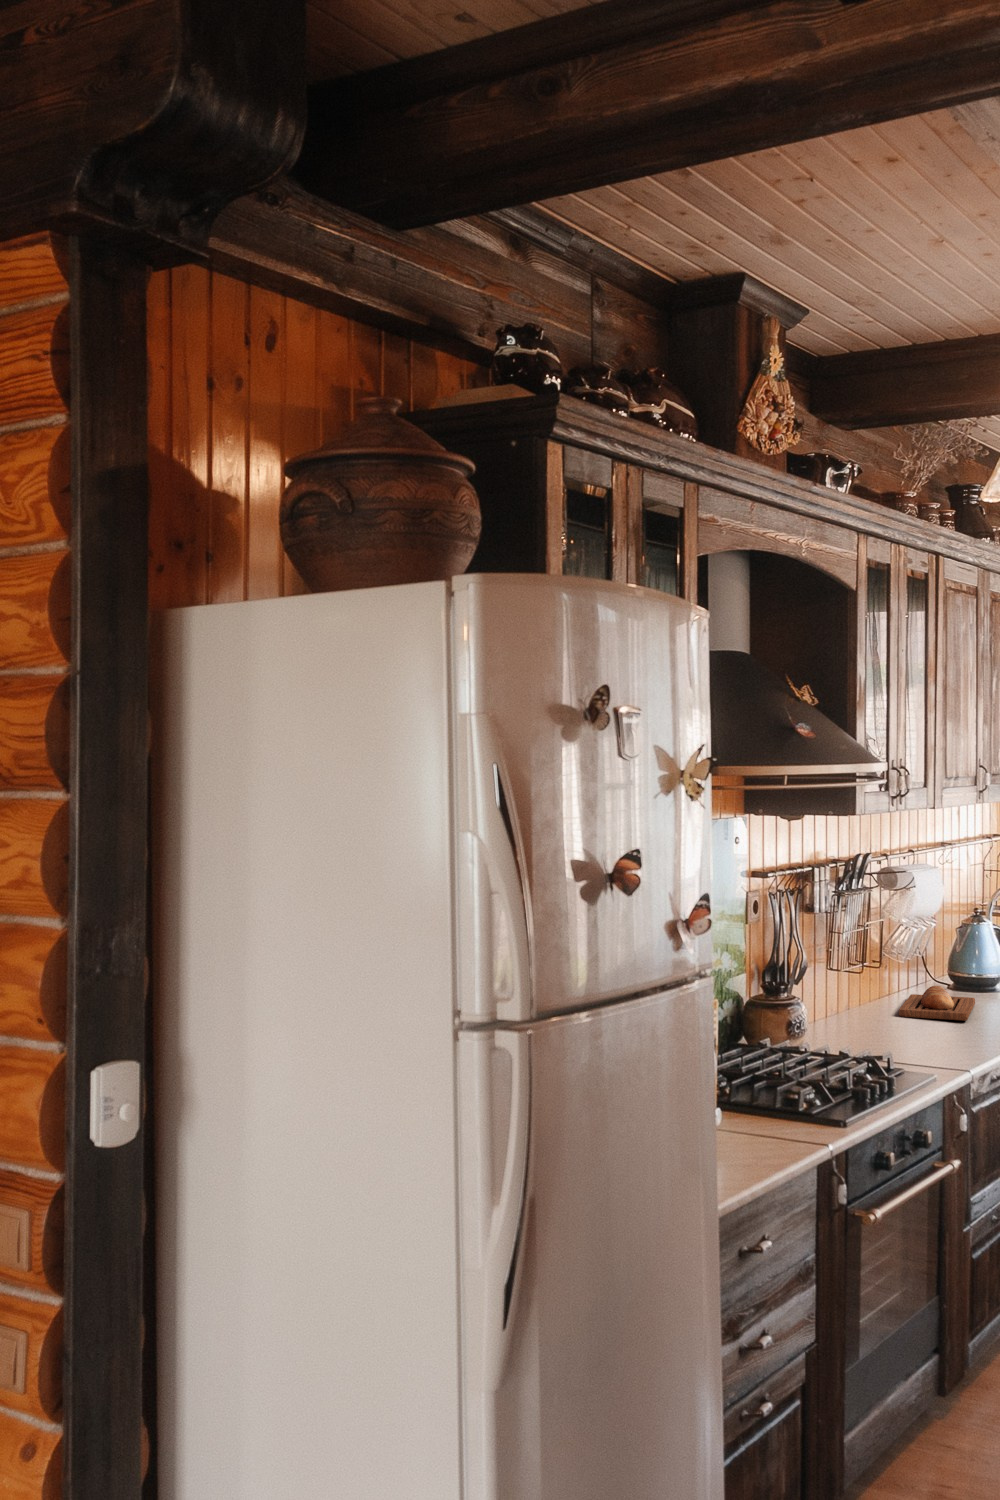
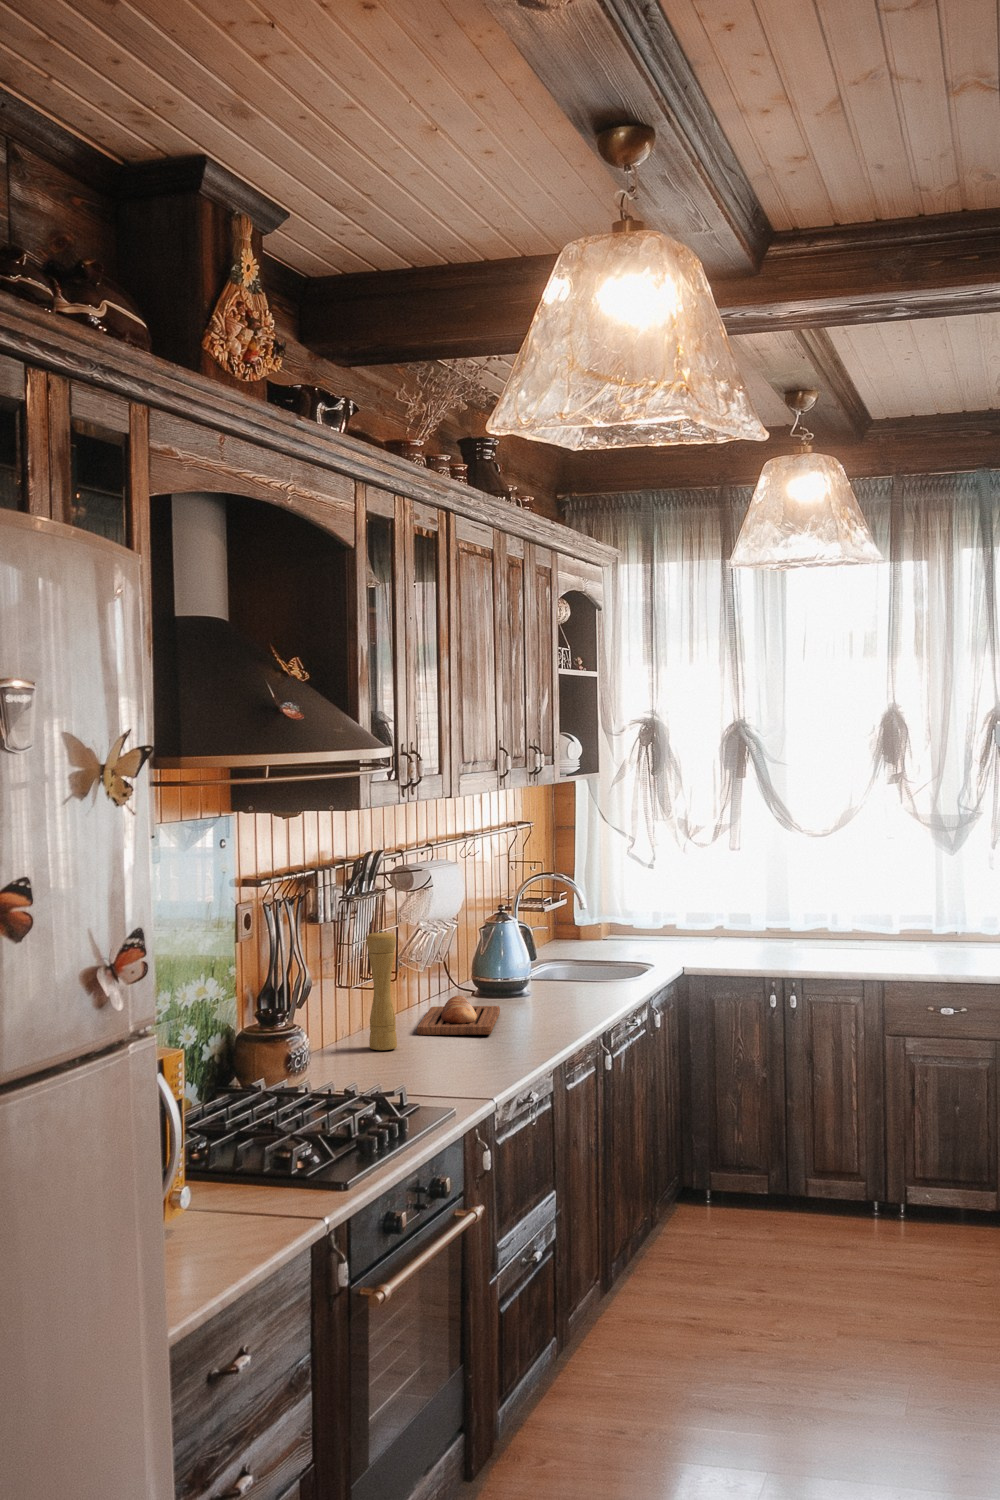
pepper mill: none [856,922,883,1026] -> present [366,930,397,1050]

